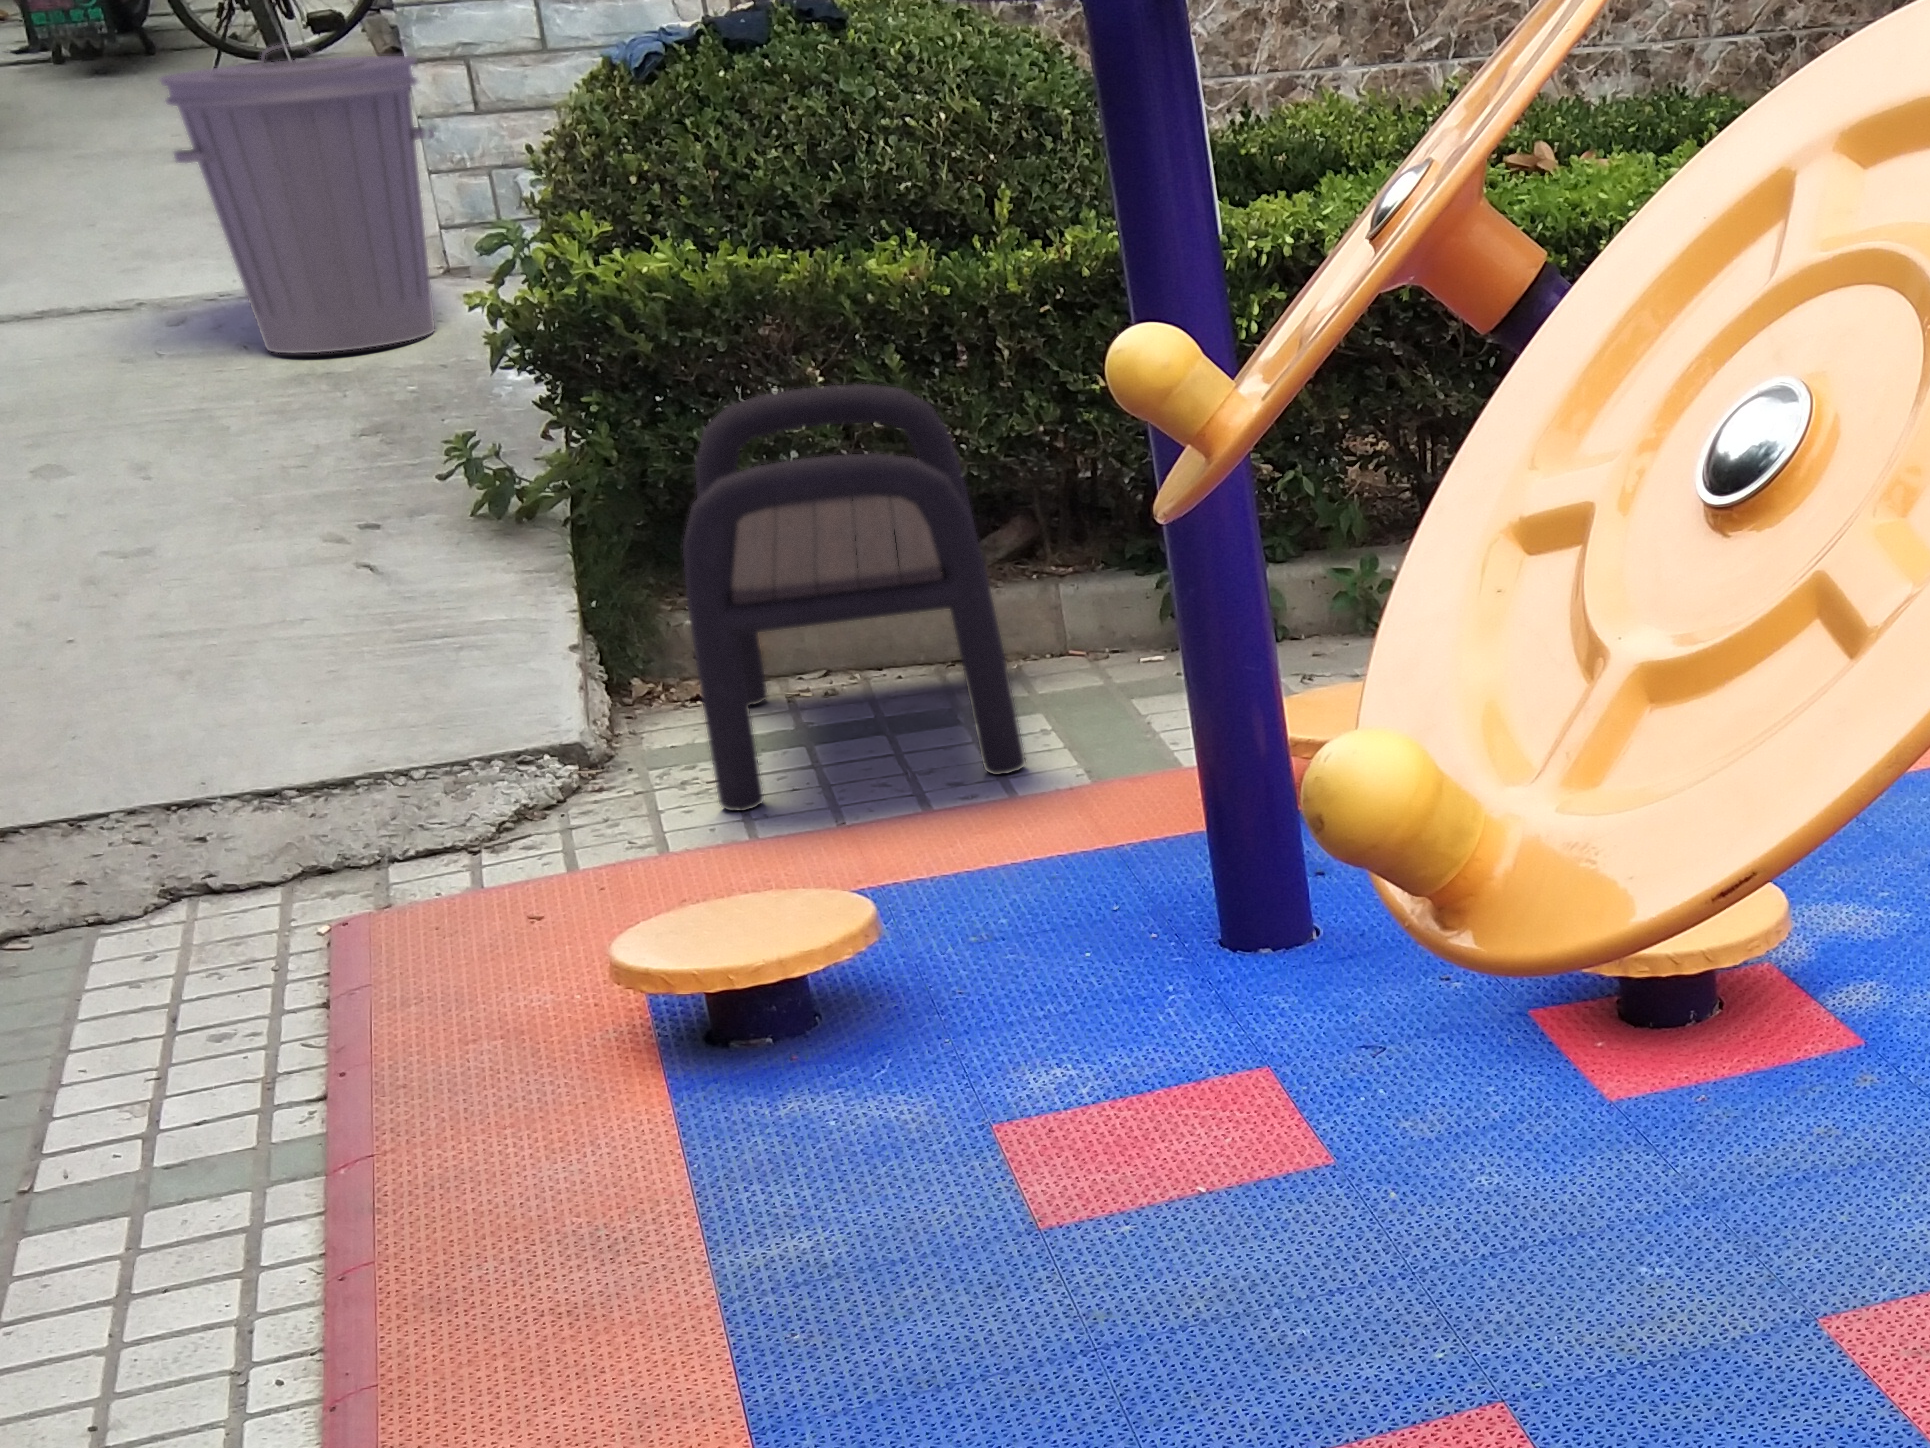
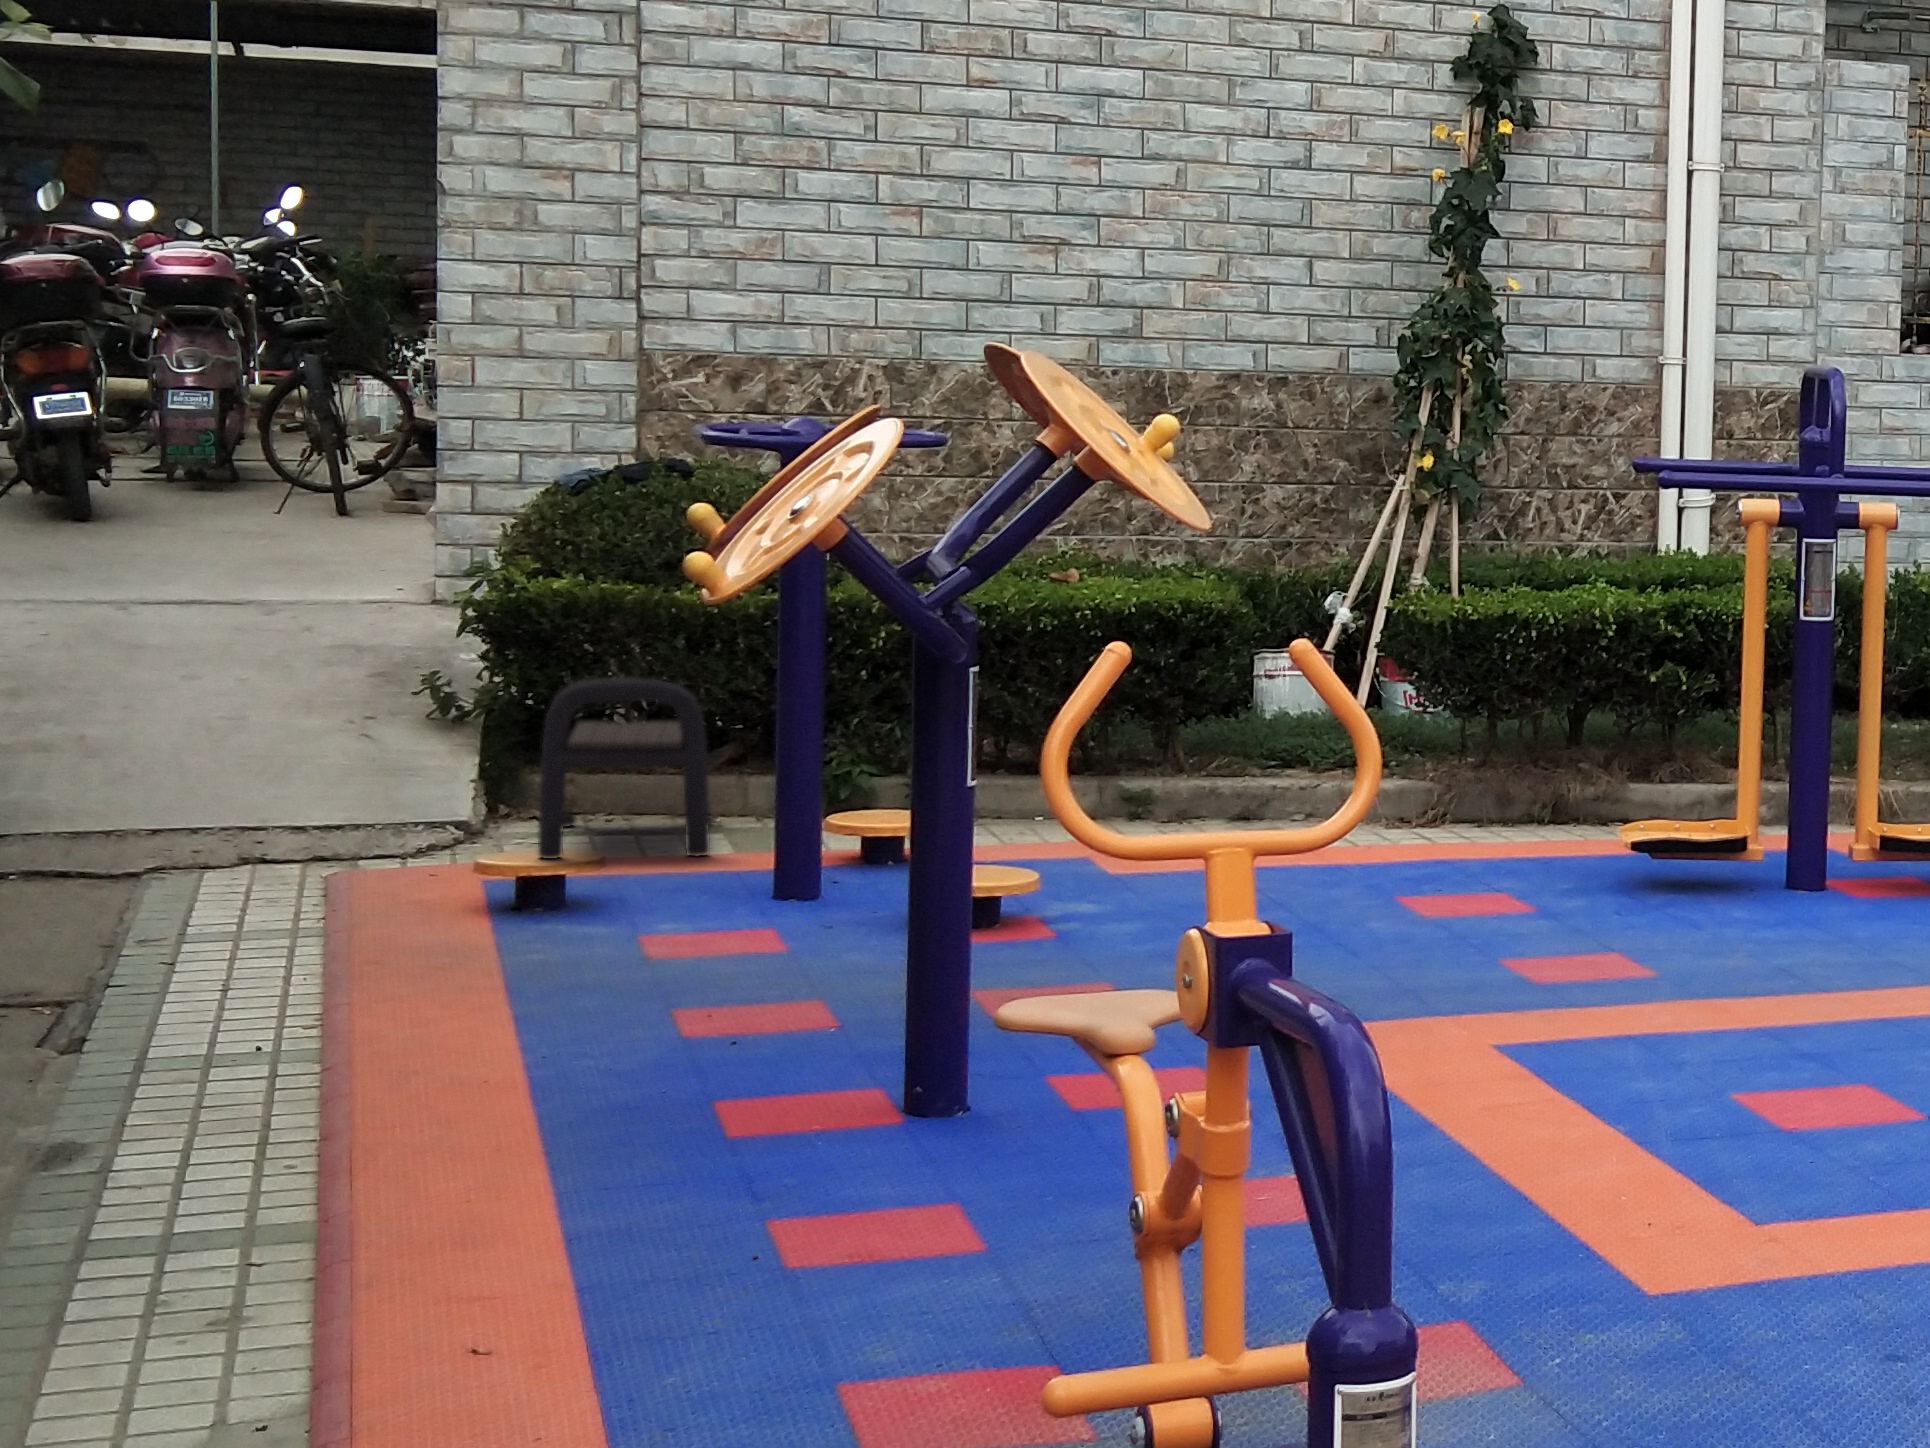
trash can: present [160,45,435,353] -> none [289,465,445,639]

